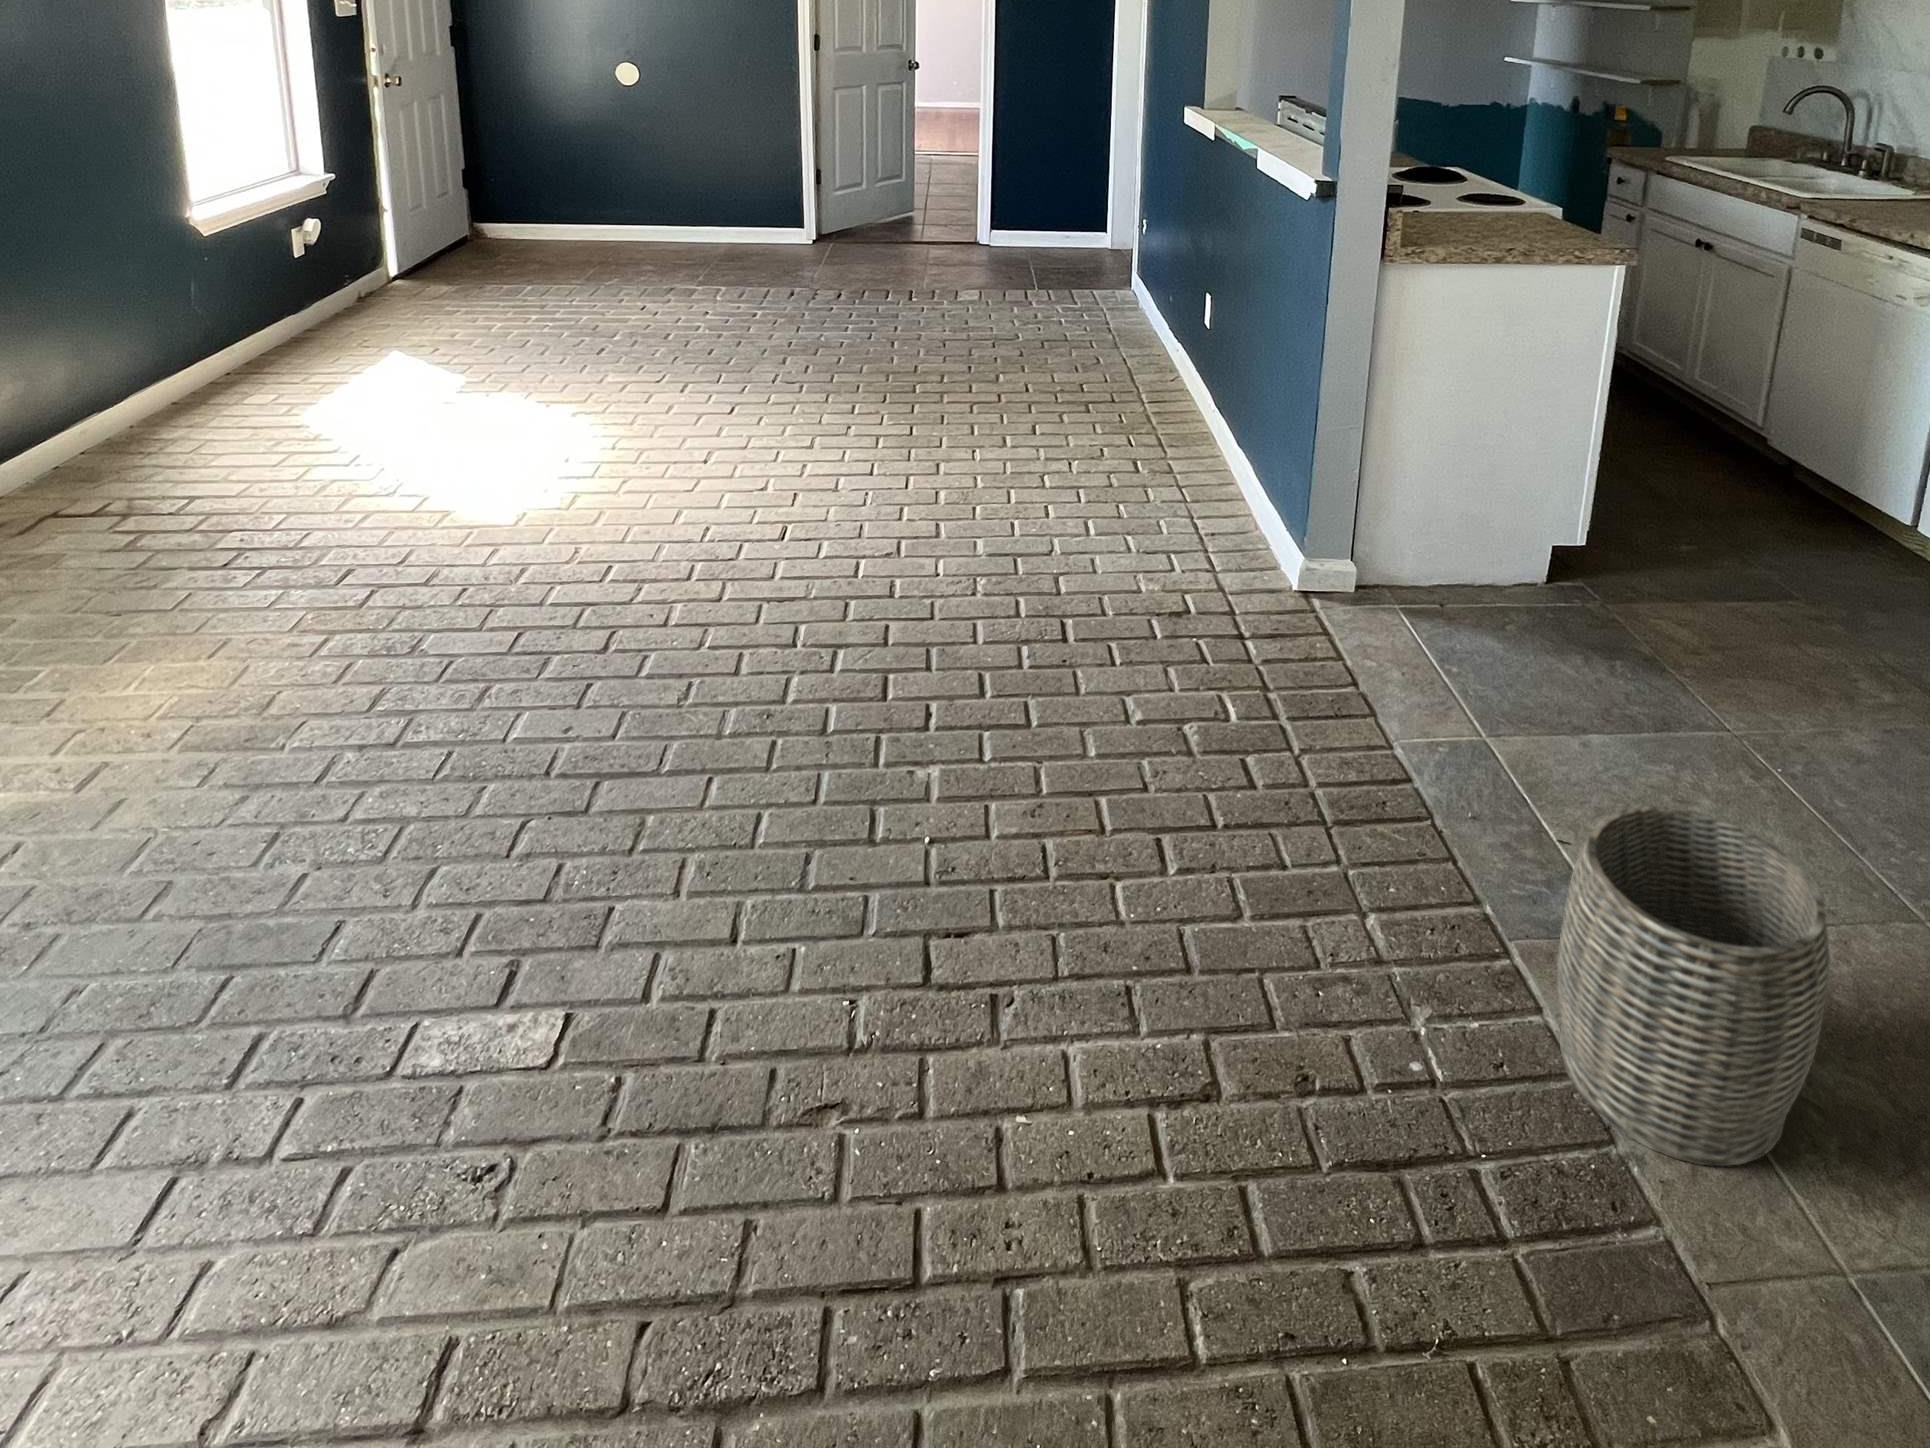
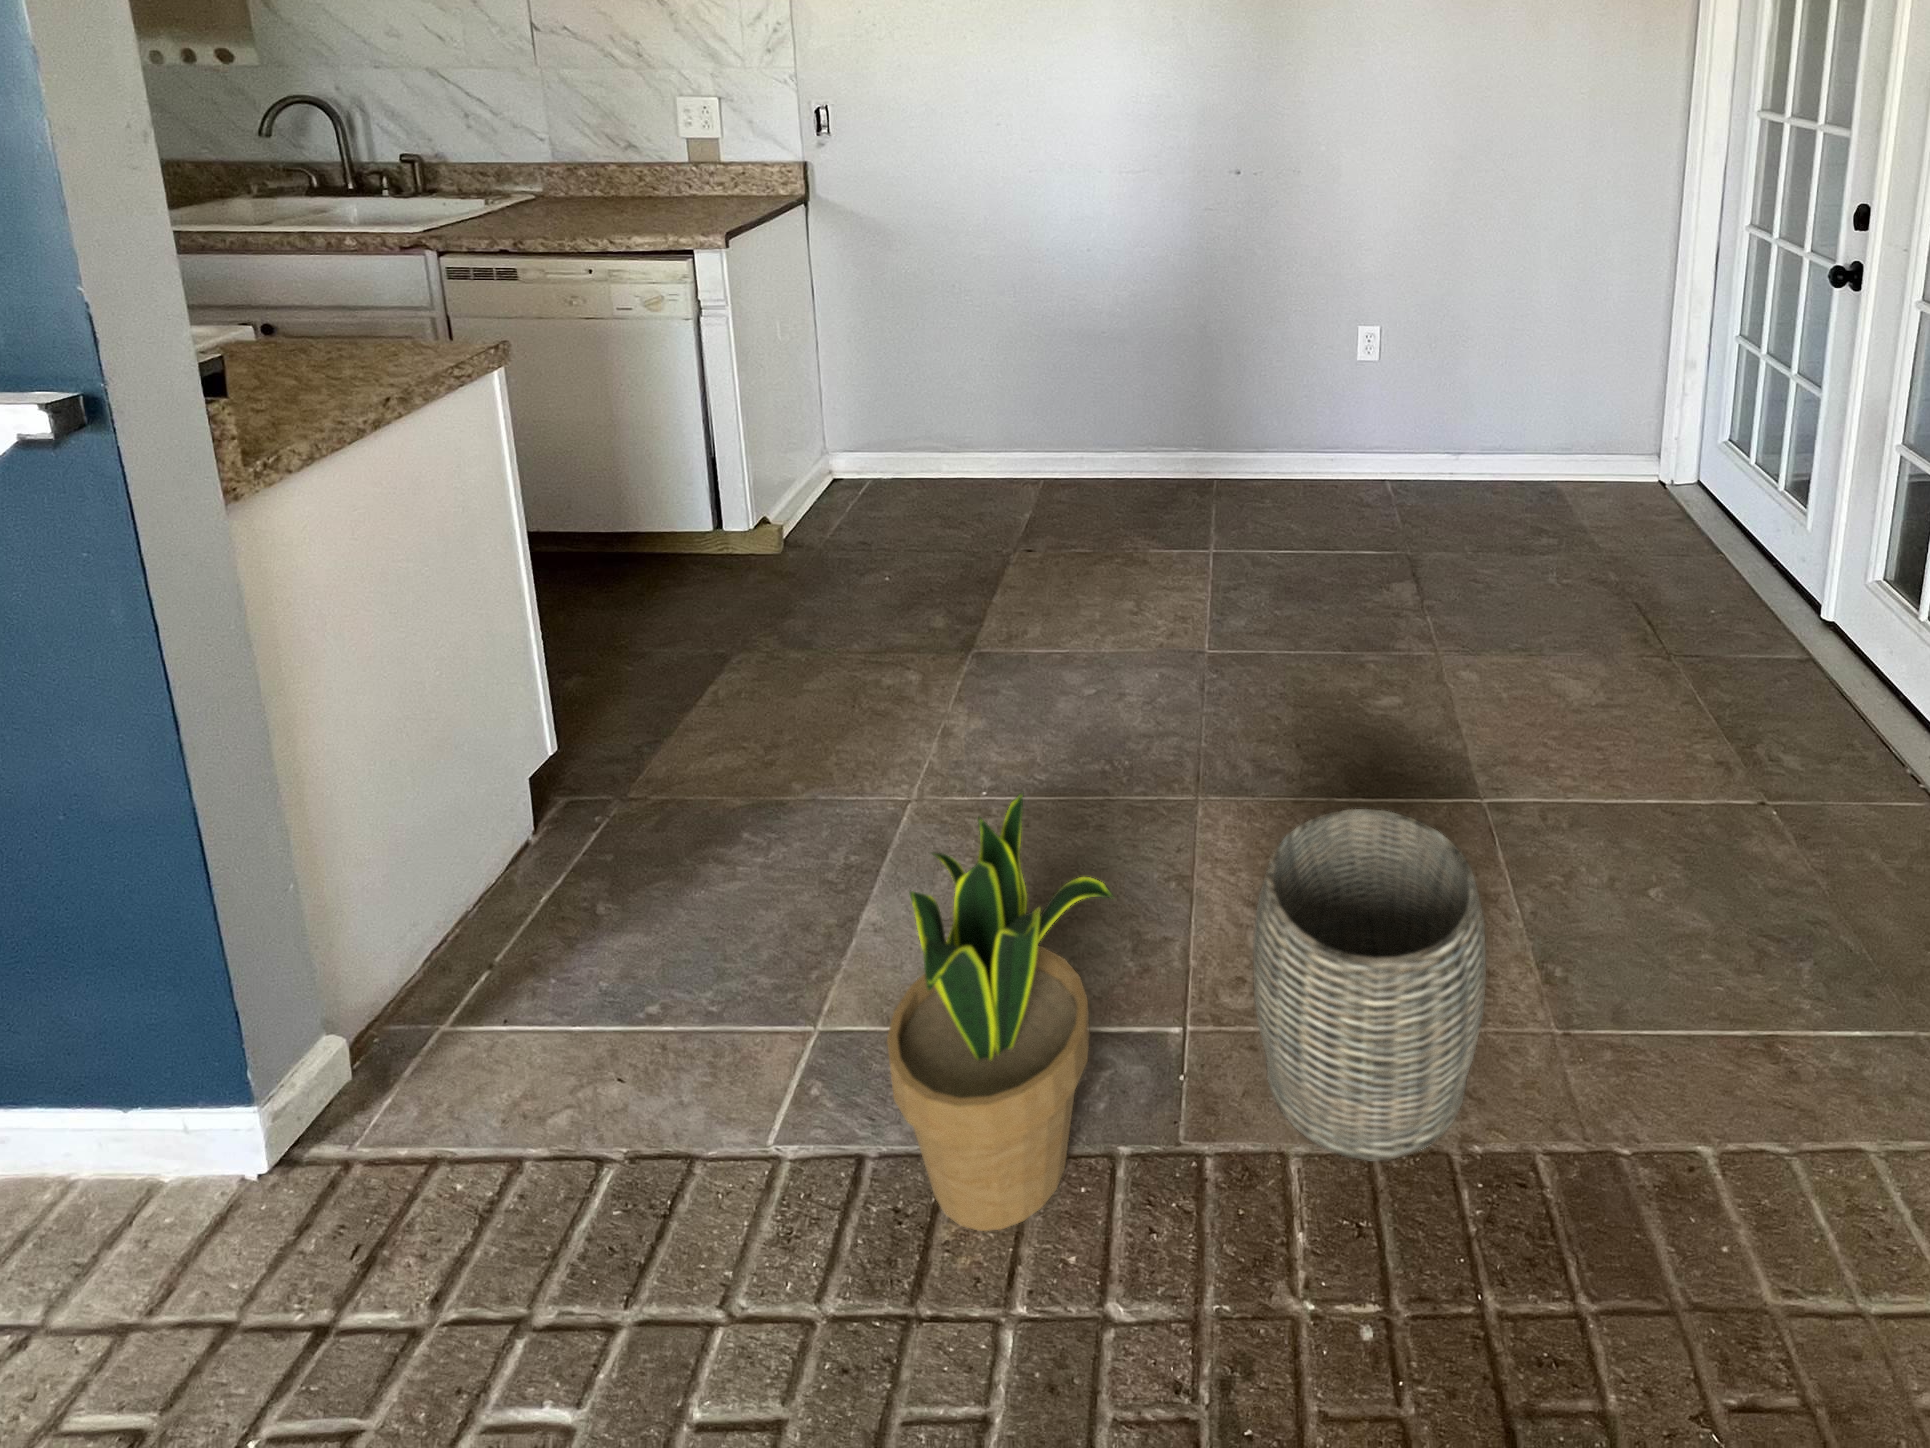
potted plant: none [1366,582,1560,875] -> present [887,792,1114,1231]

